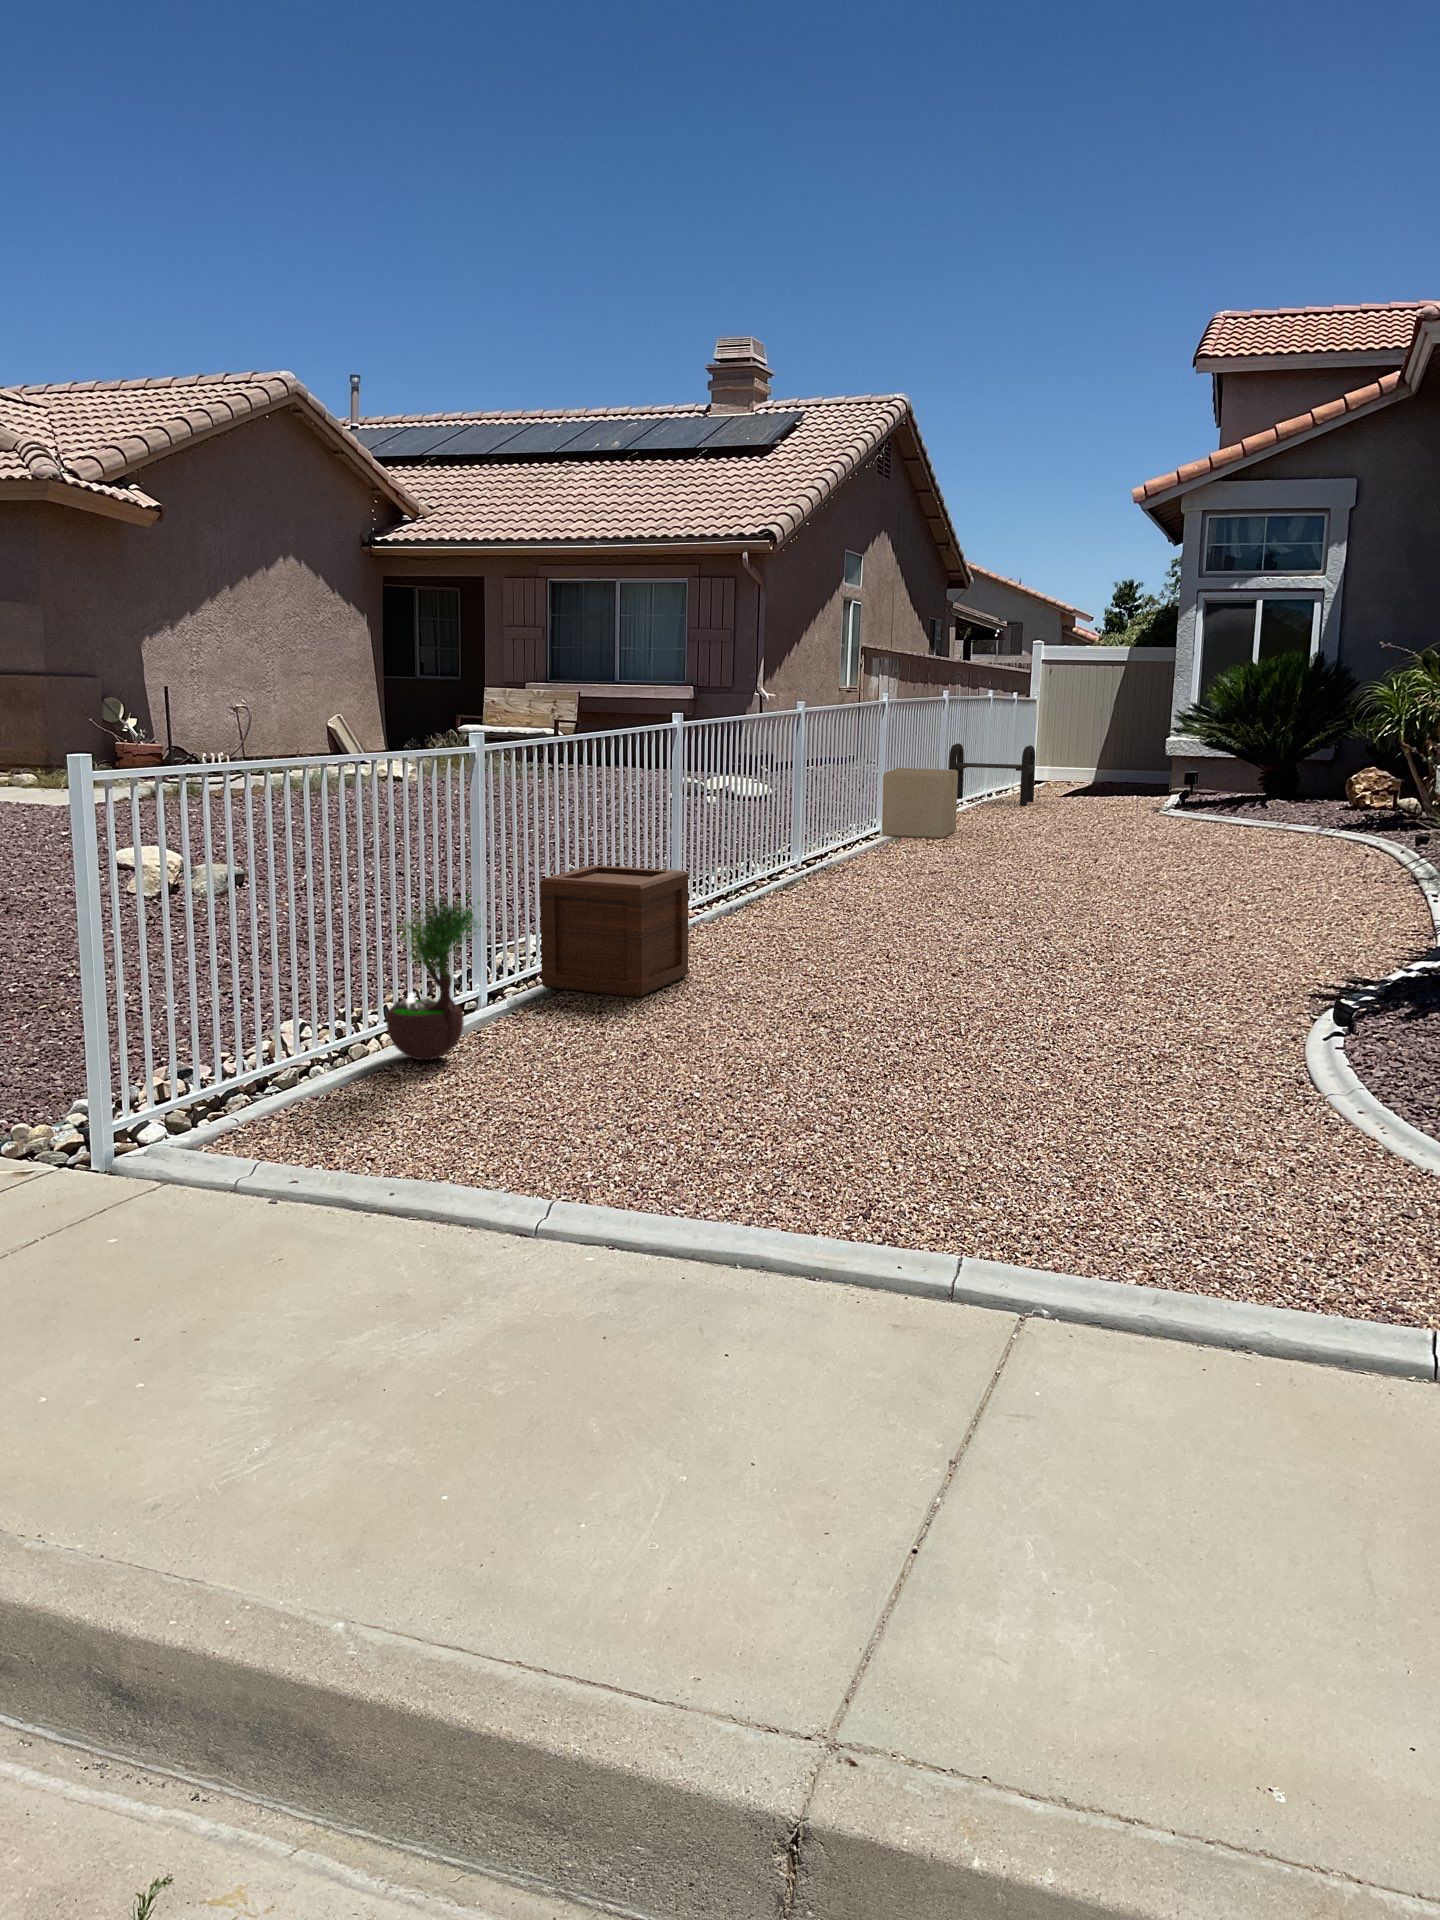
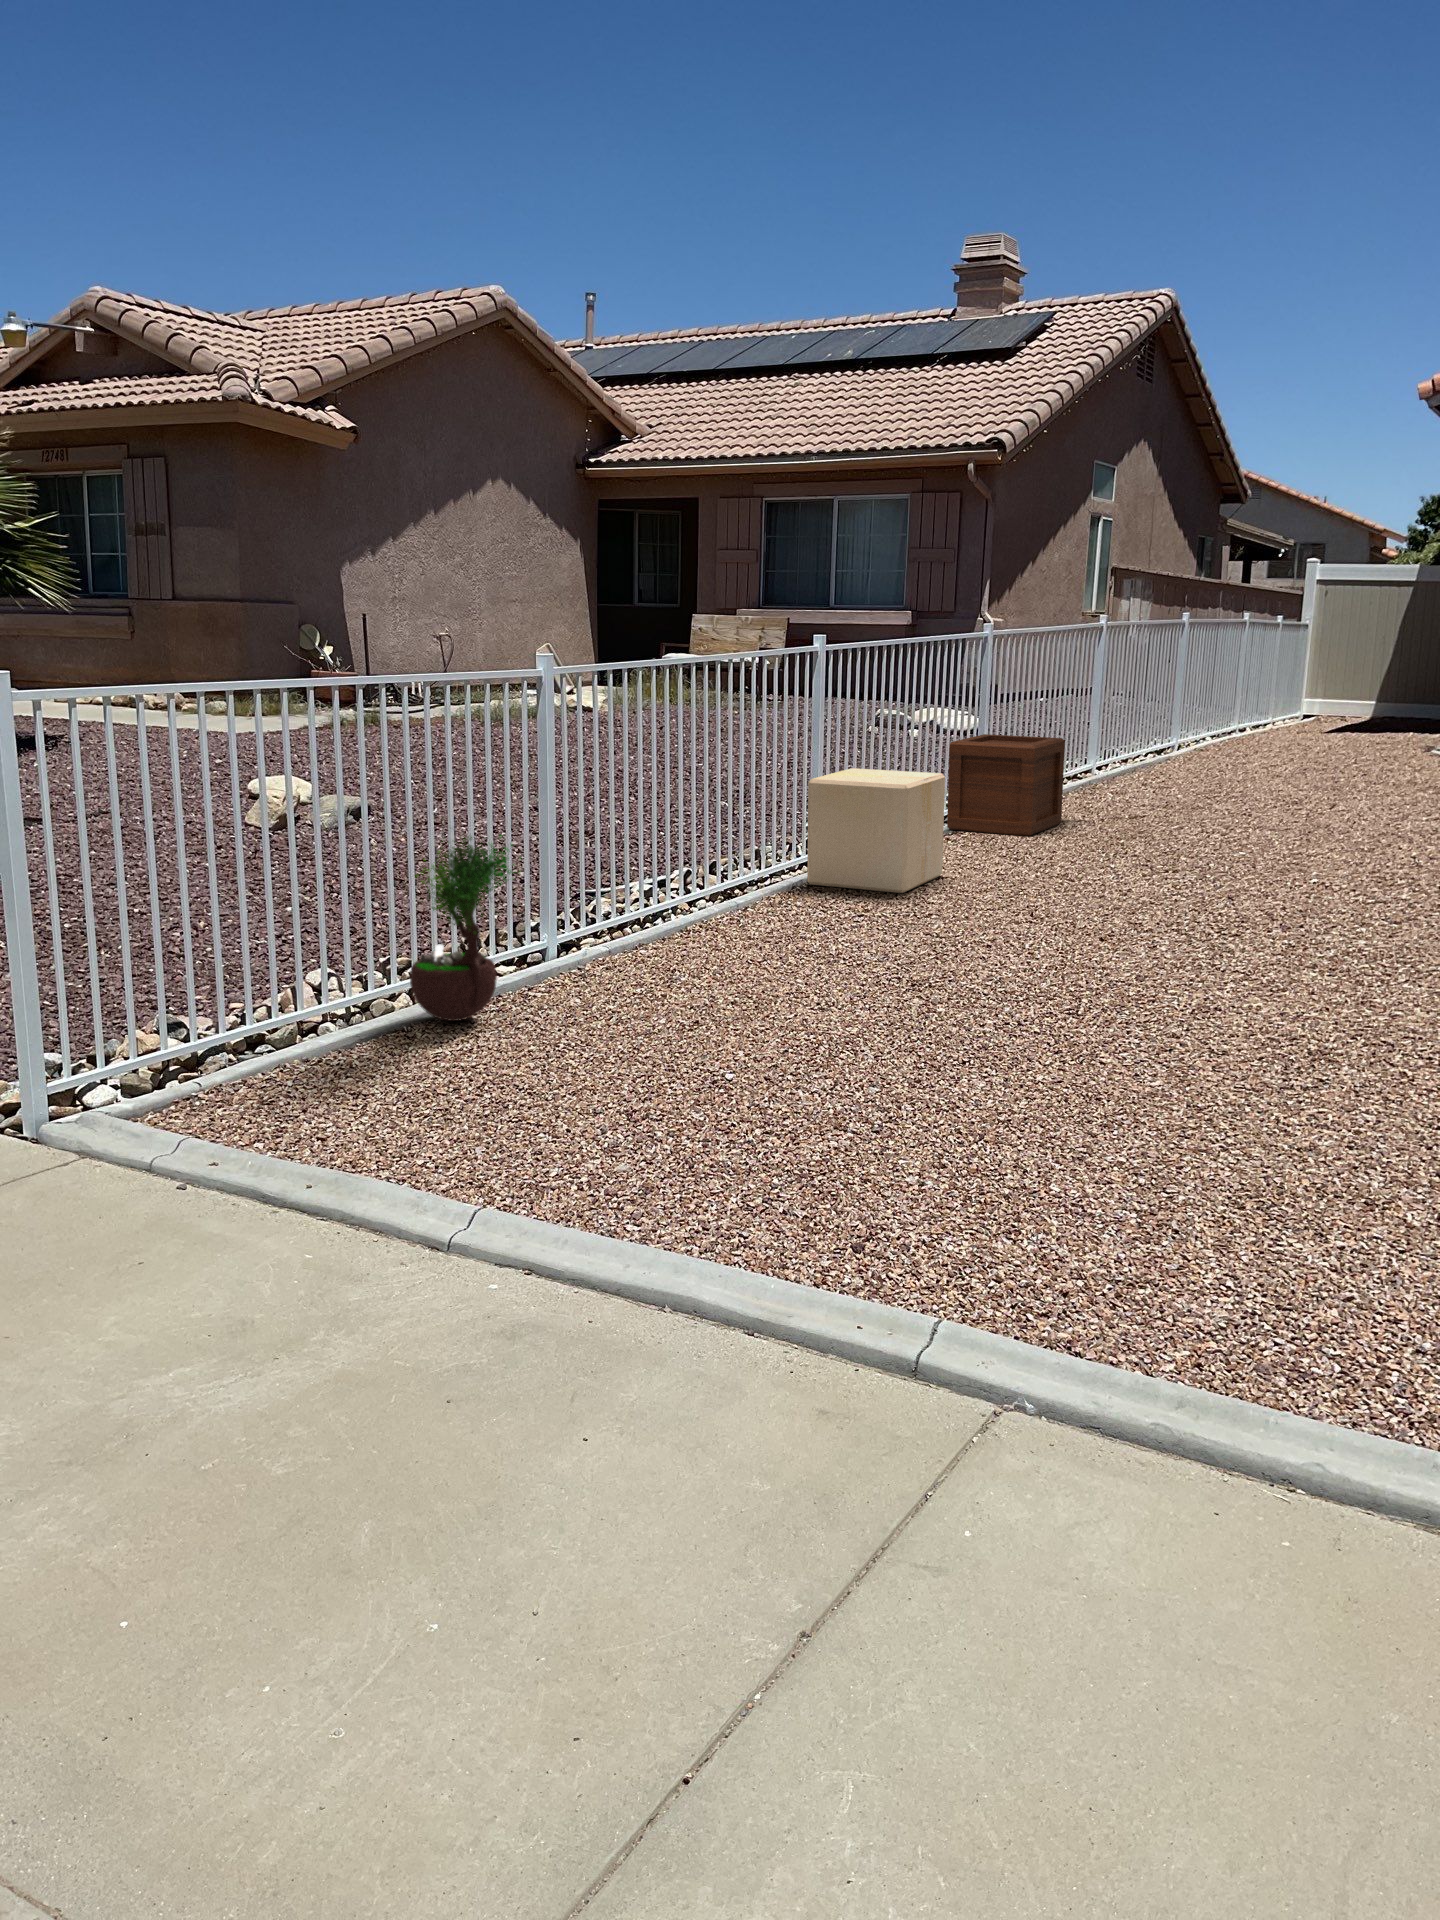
bench: present [949,743,1035,806] -> none [1185,675,1289,745]
cardboard box: present [882,768,958,839] -> present [807,768,945,893]
wooden crate: present [540,865,688,997] -> present [947,734,1065,836]

